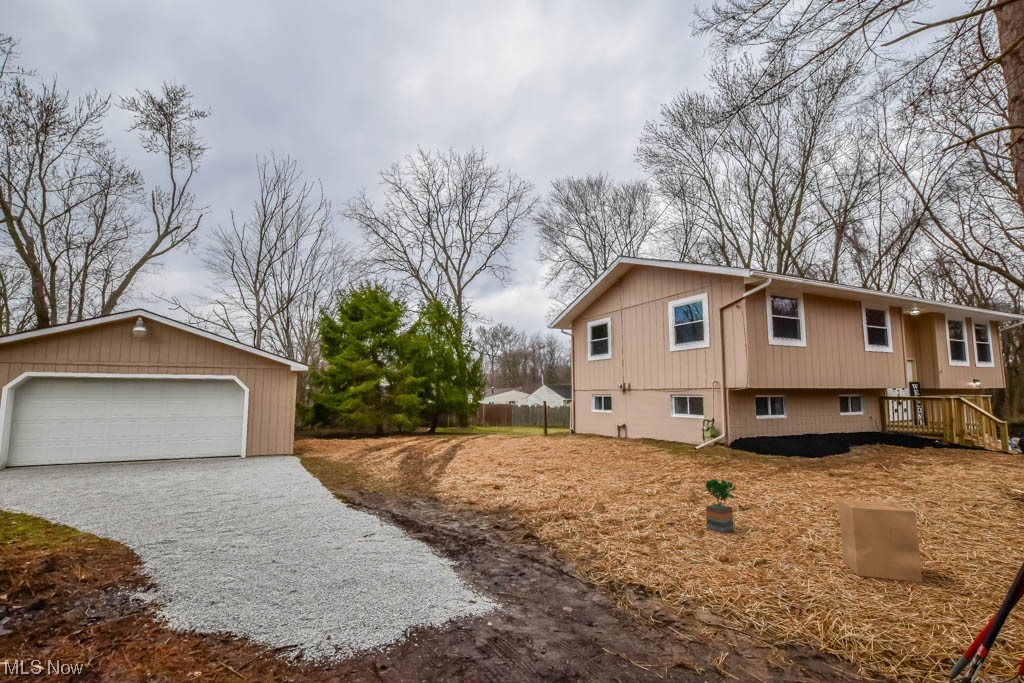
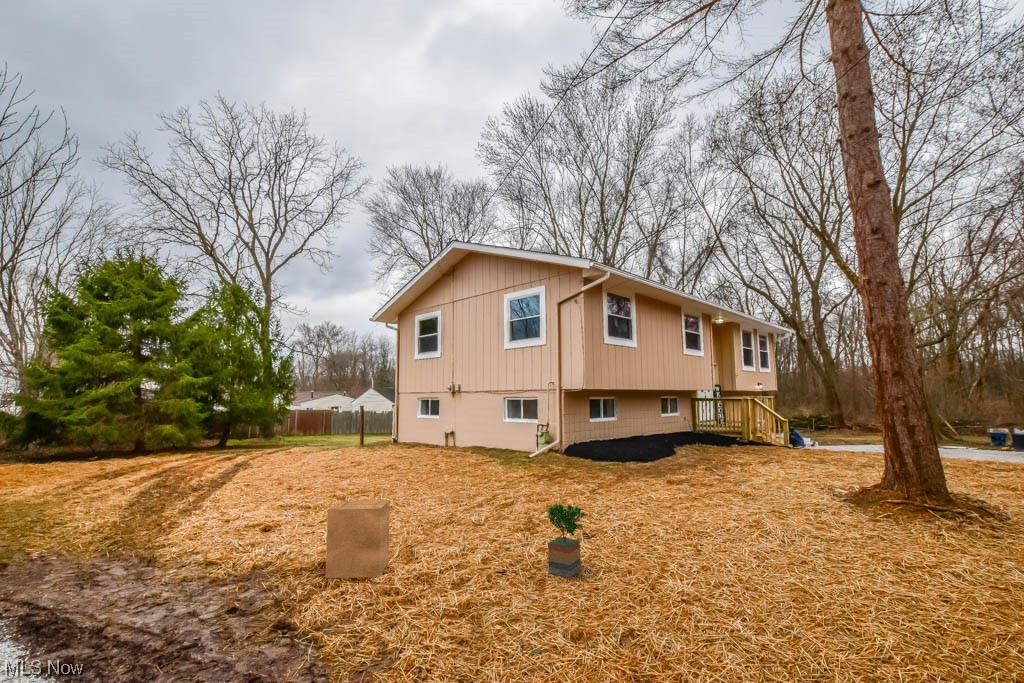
cardboard box: present [838,499,922,582] -> present [325,500,390,578]

